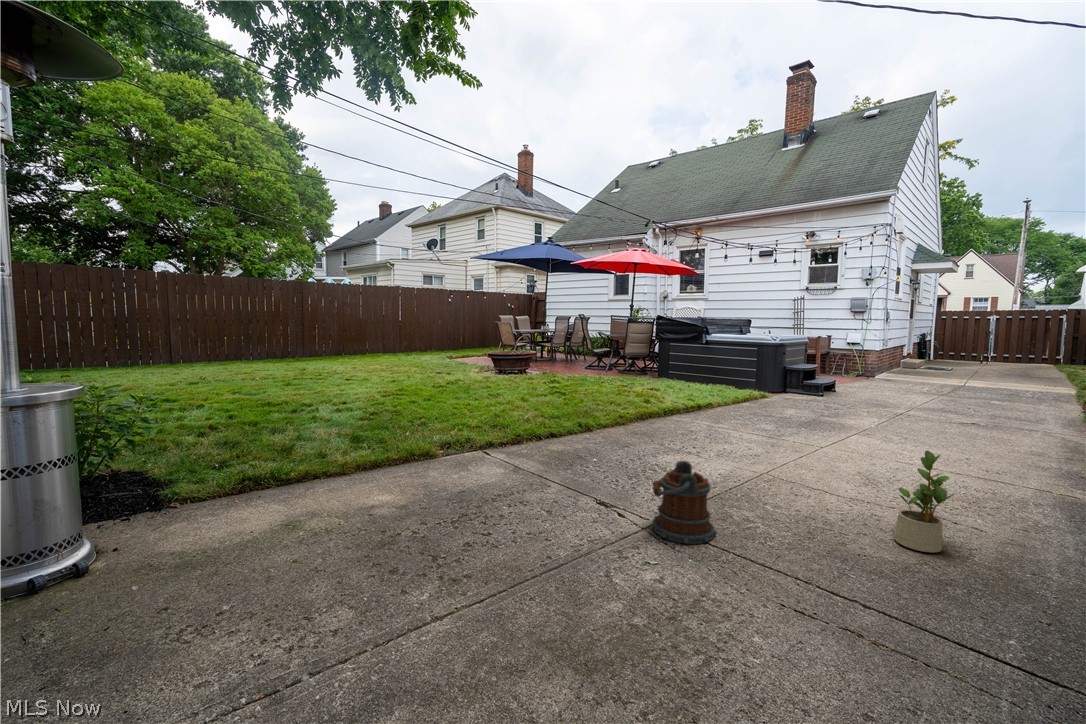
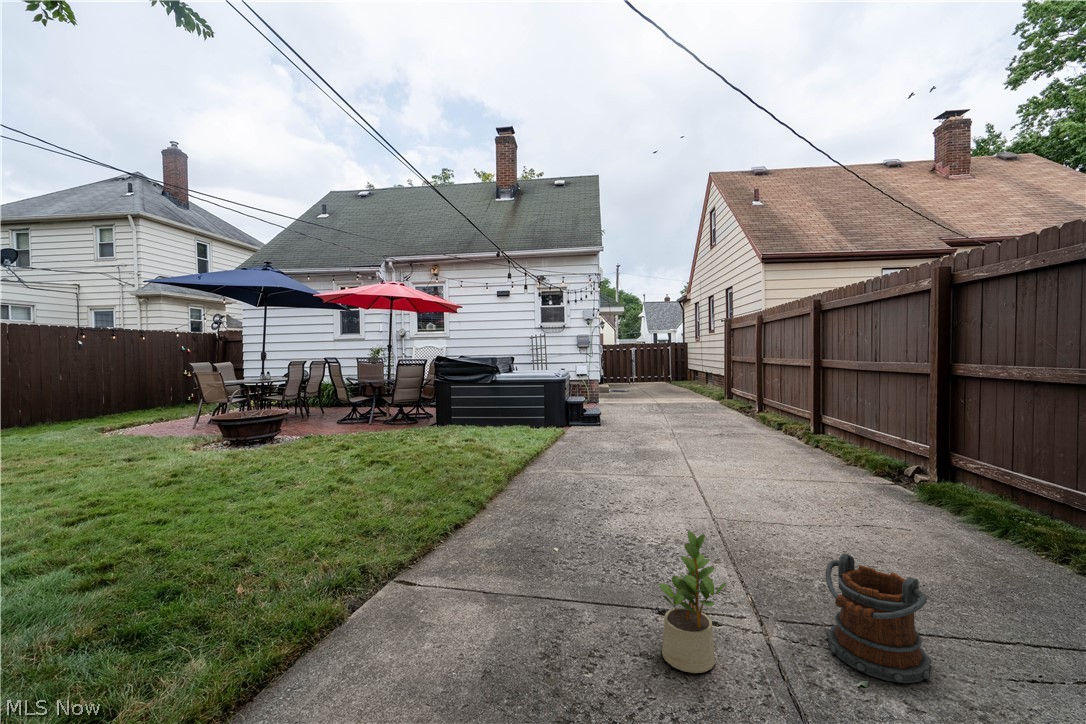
potted plant: present [894,450,954,553] -> present [659,531,726,673]

